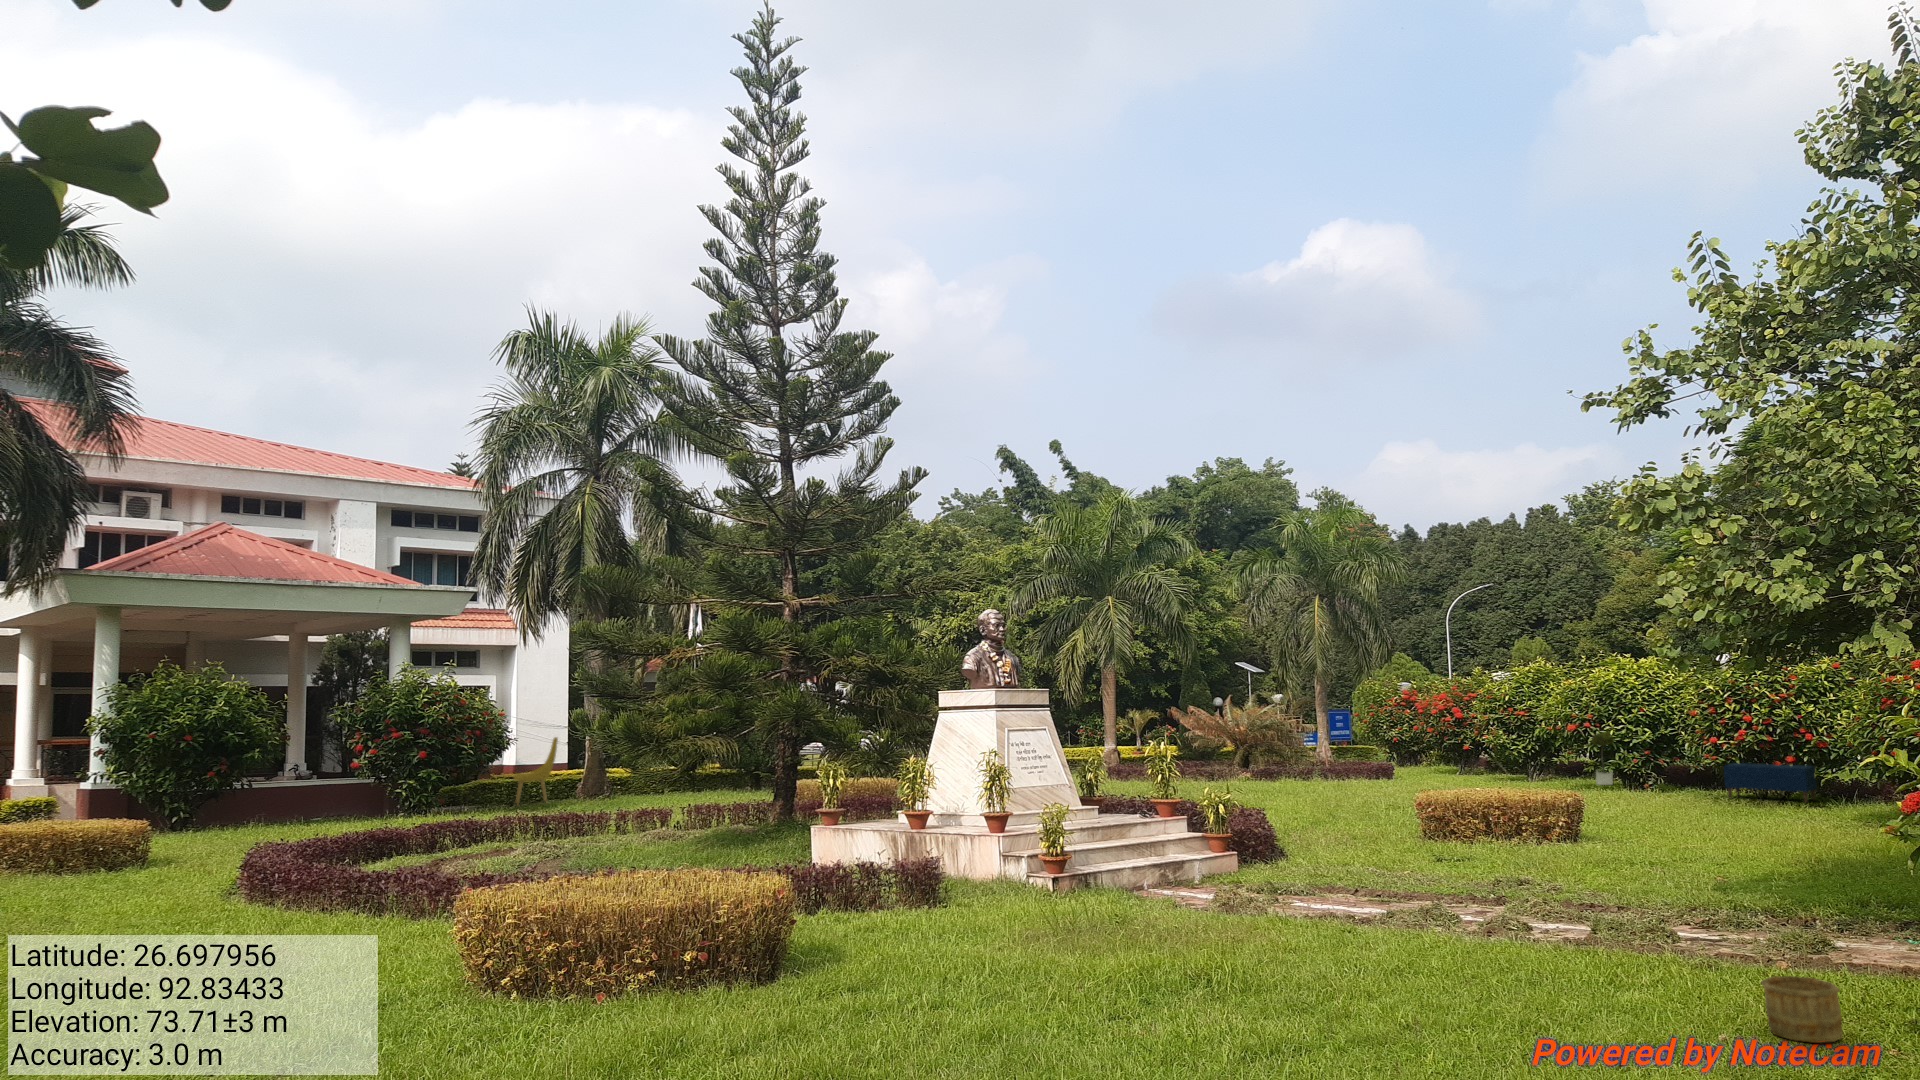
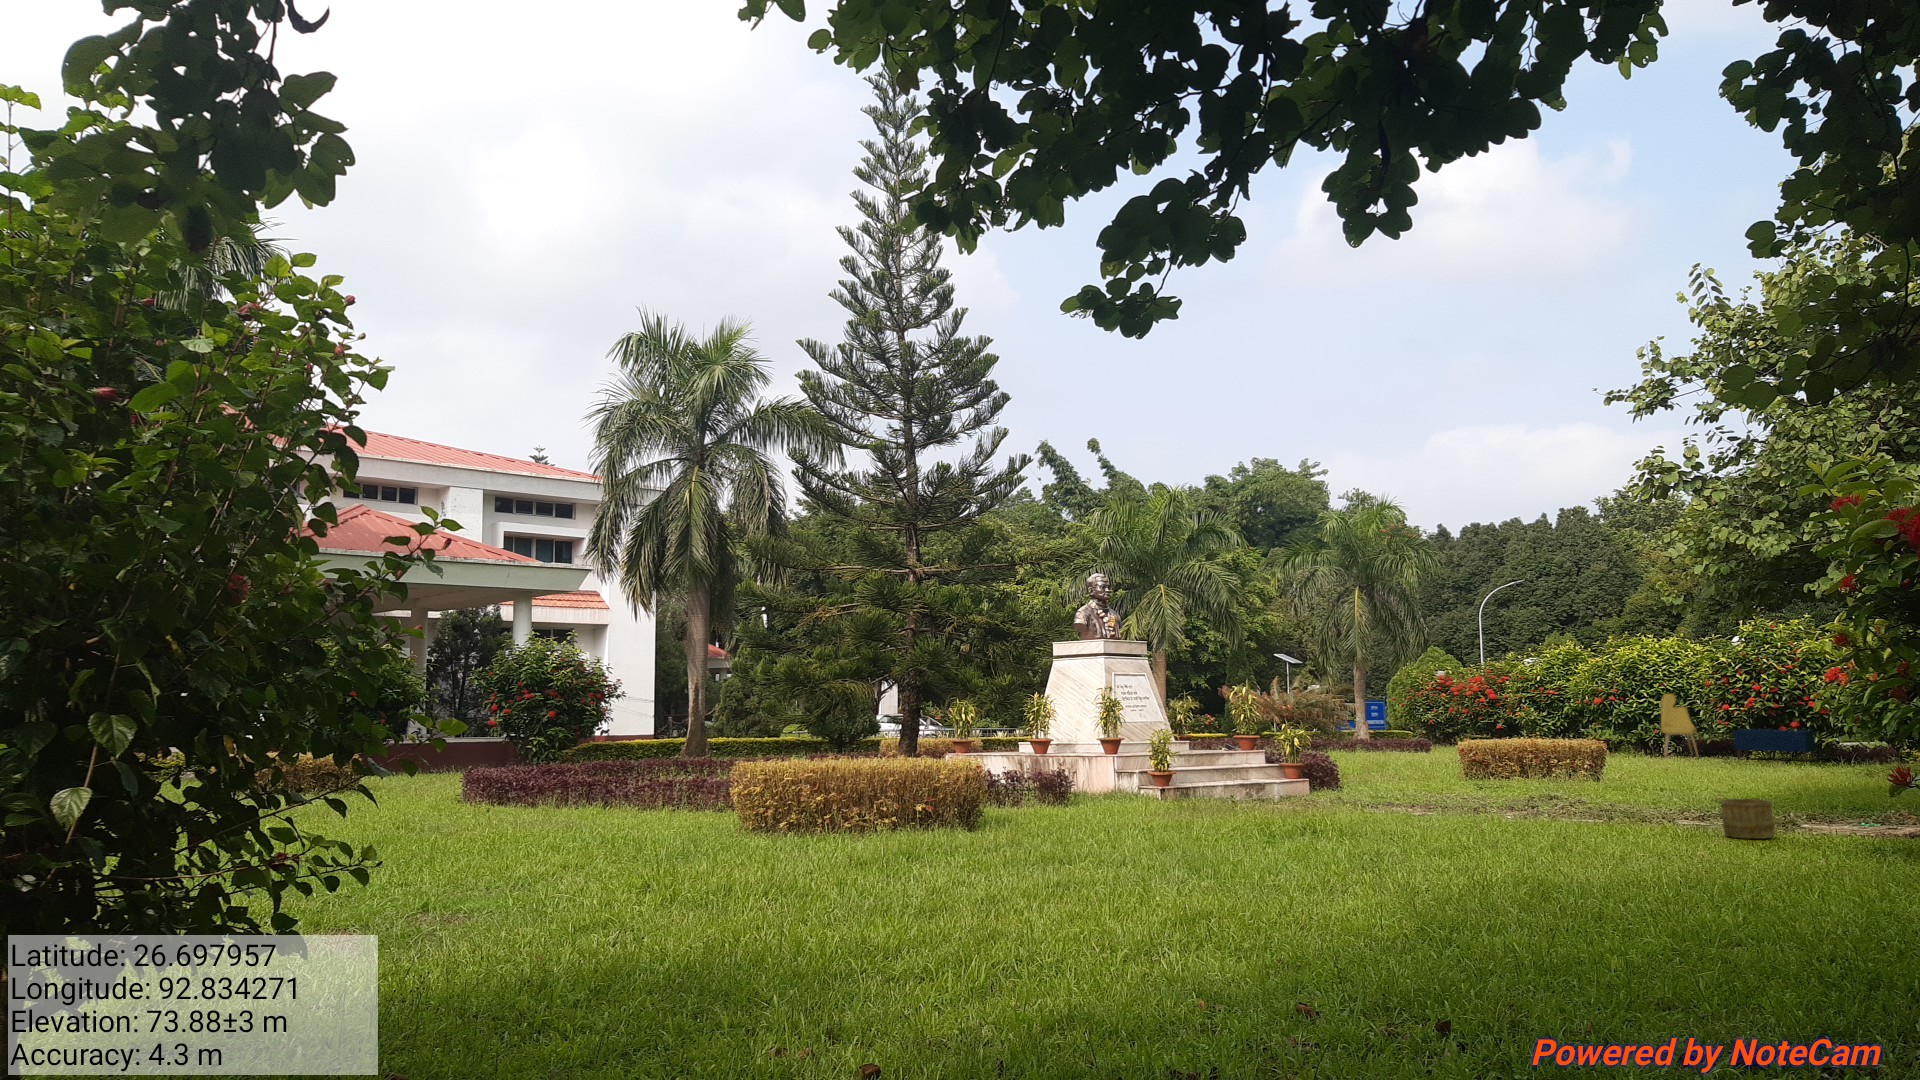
potted tree: present [1591,732,1614,785] -> none [1616,705,1639,753]
chair: present [514,737,558,805] -> present [1661,694,1698,756]

